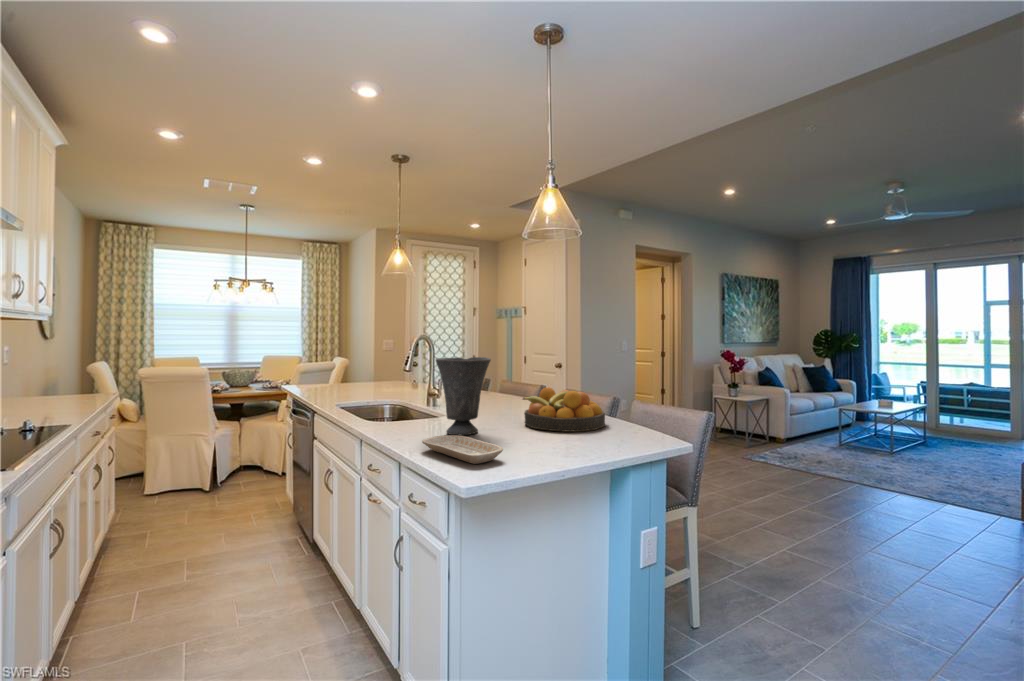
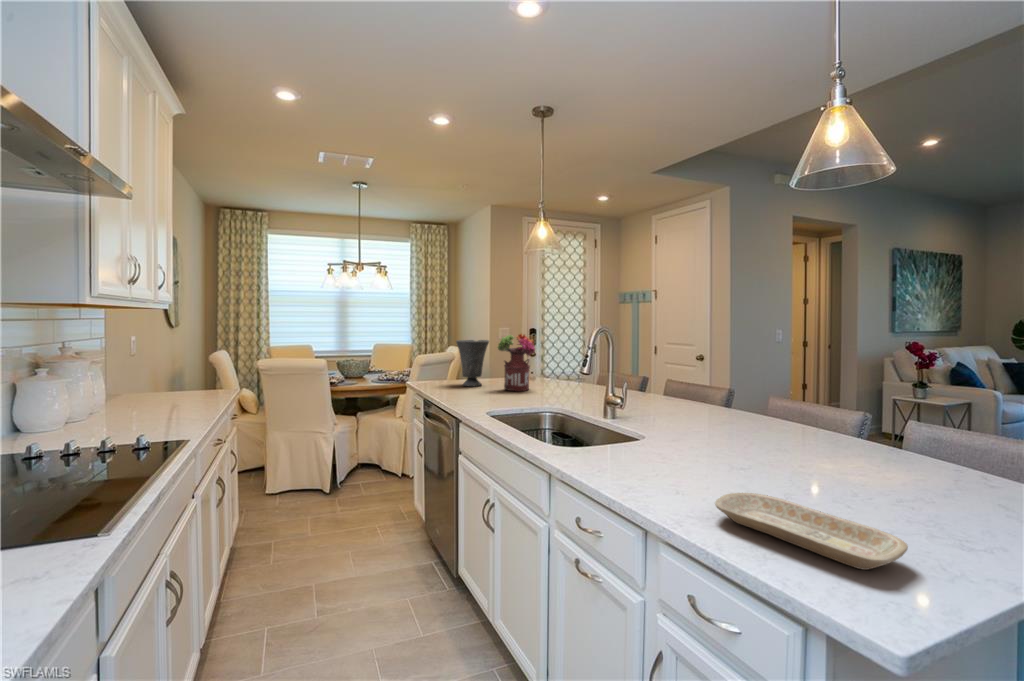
flower arrangement: none [357,342,391,391] -> present [498,334,535,391]
vase: present [436,357,491,435] -> present [456,340,489,387]
fruit bowl: present [523,388,605,432] -> none [795,408,945,484]

